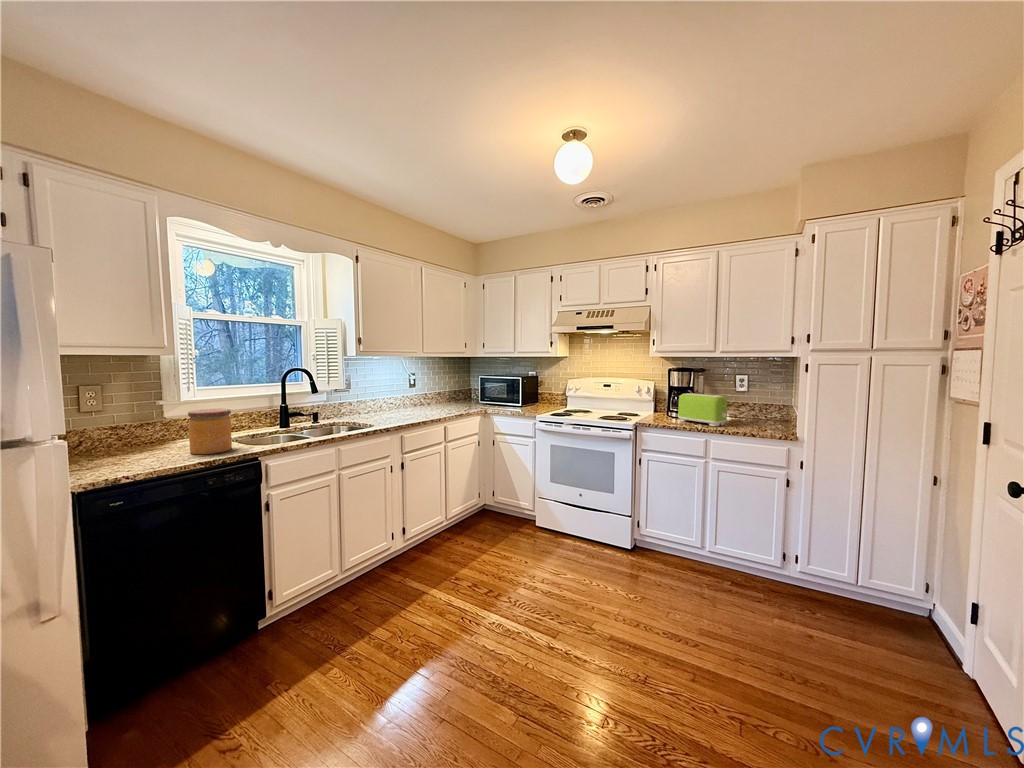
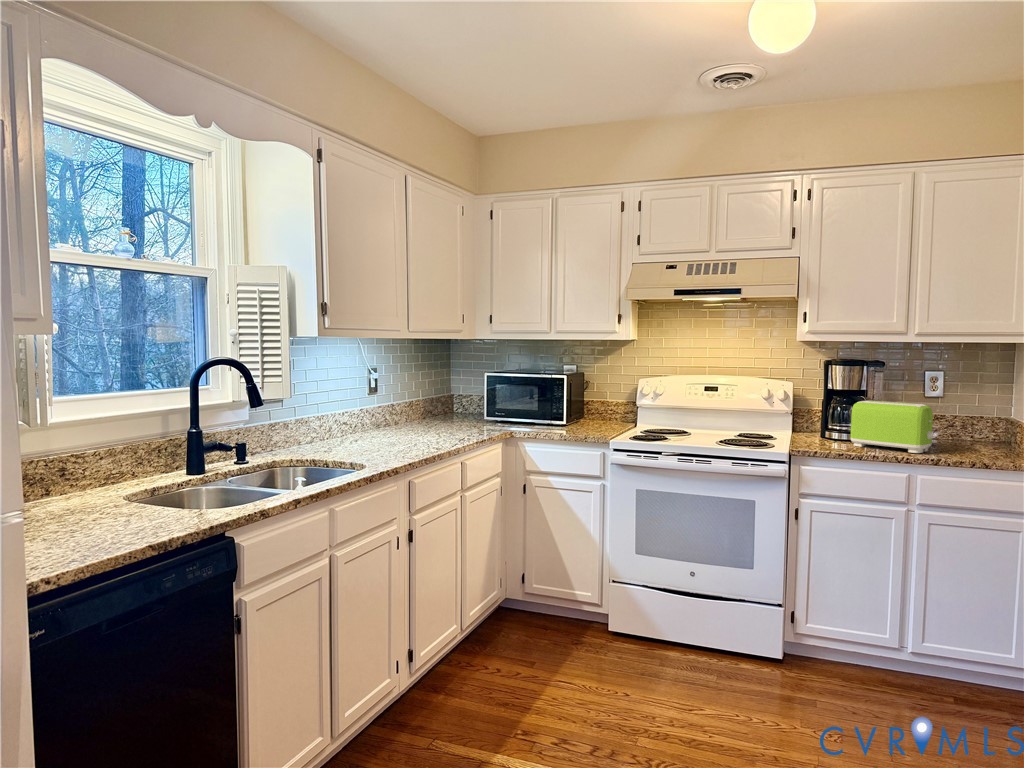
jar: present [188,409,232,454] -> none [94,439,169,530]

